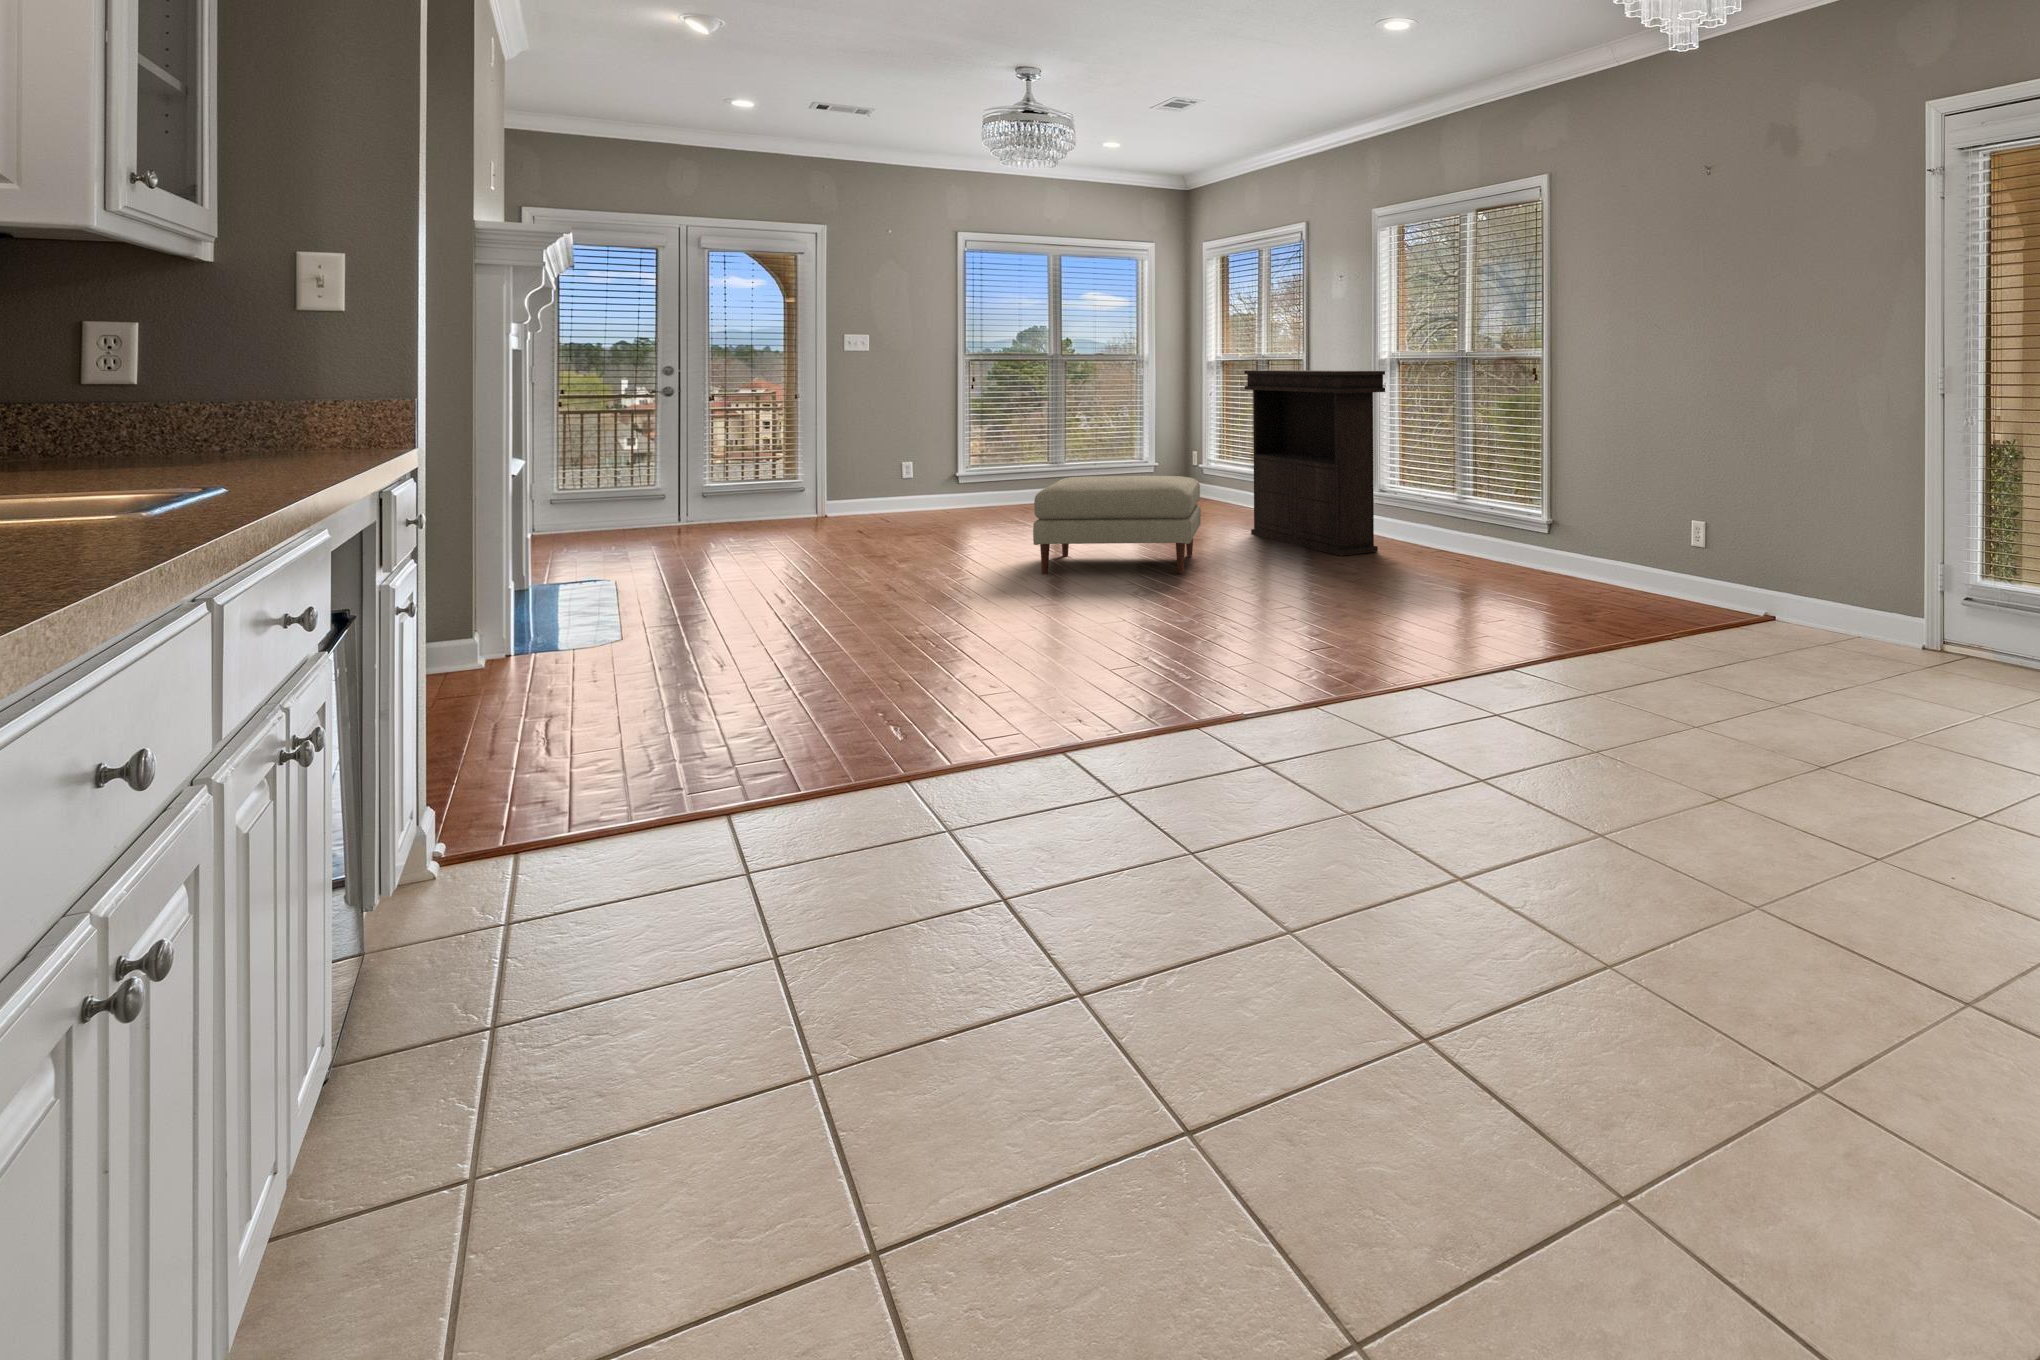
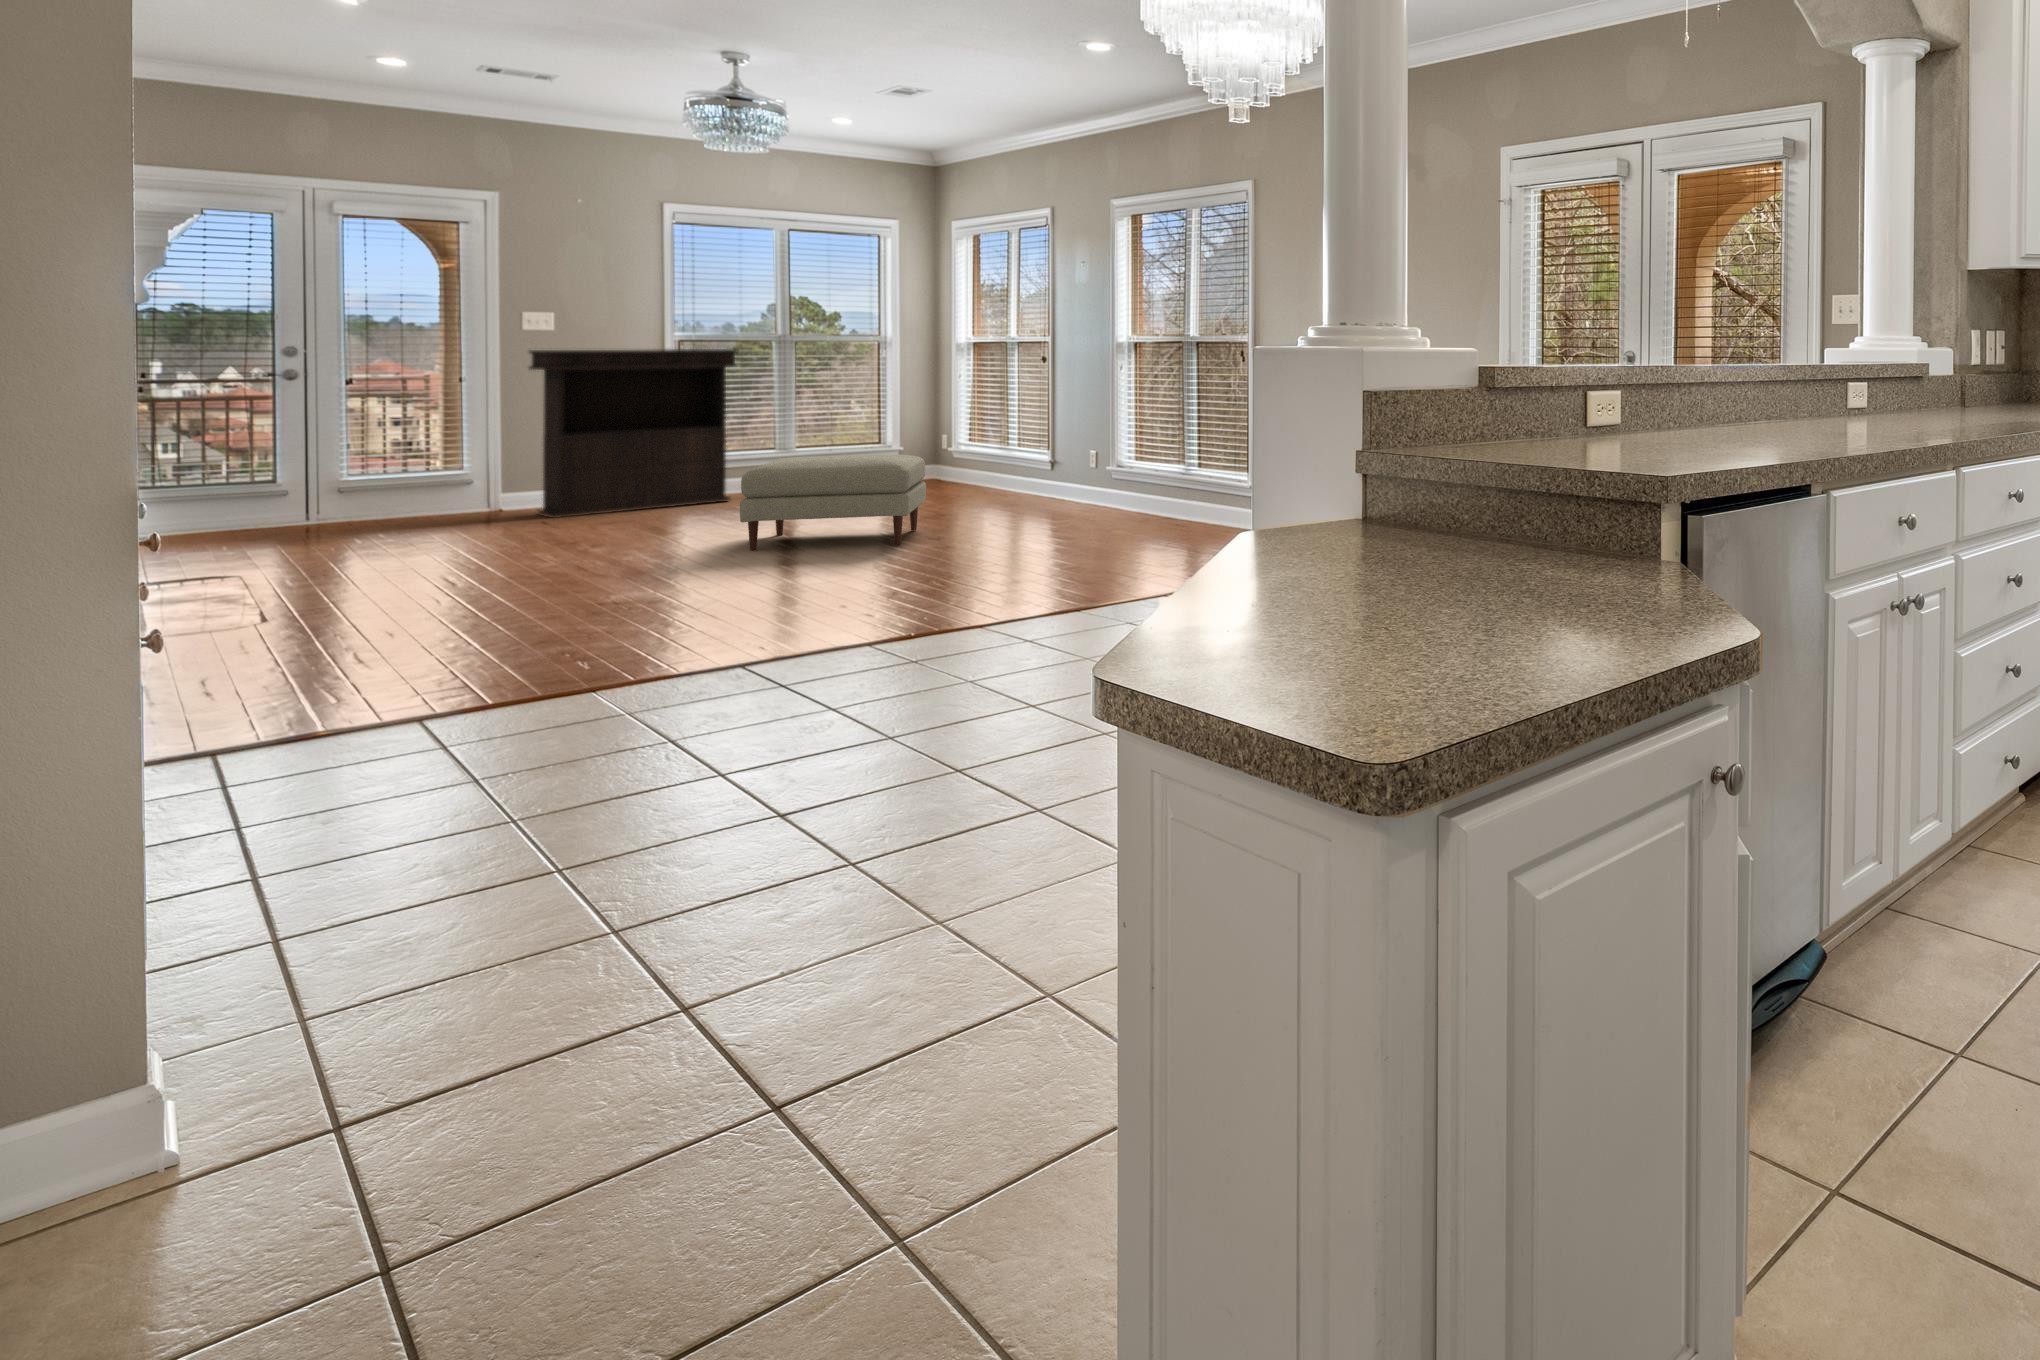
console table: present [1244,370,1385,556] -> present [529,349,737,518]

